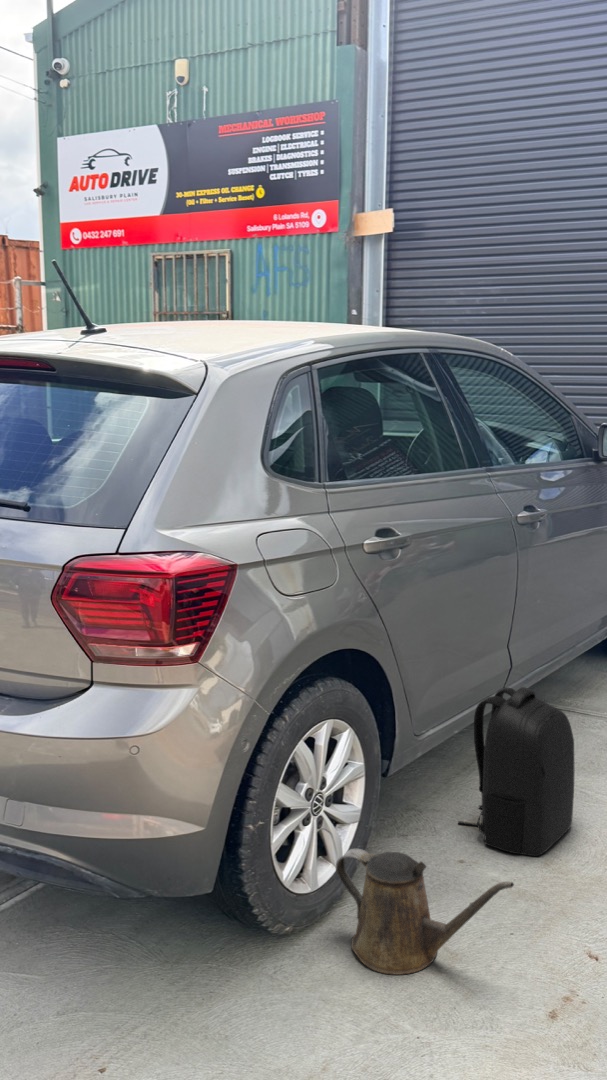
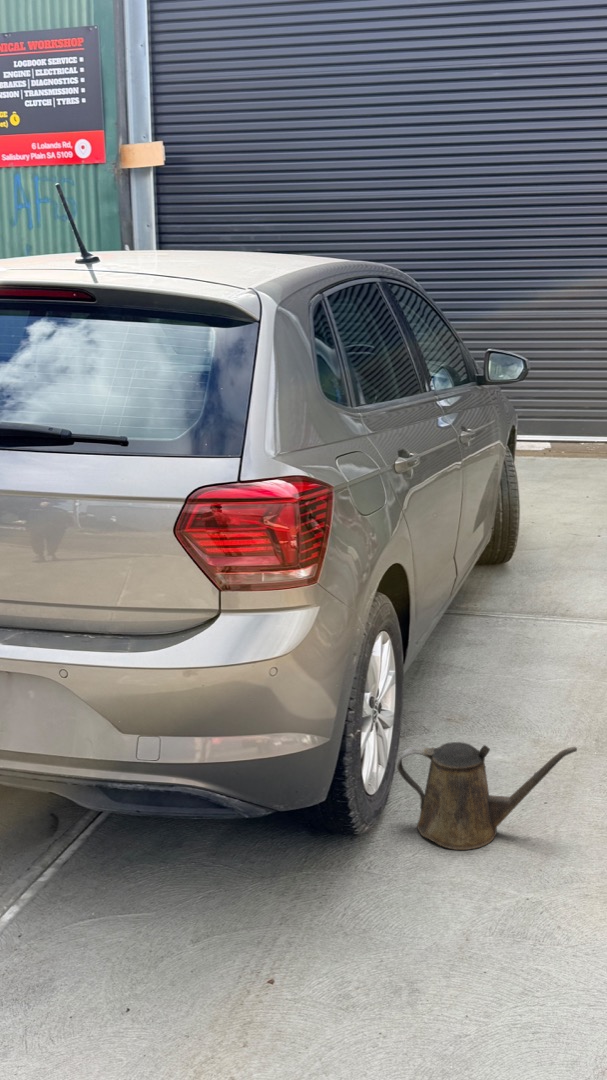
backpack: present [458,687,575,856] -> none [438,588,535,737]

